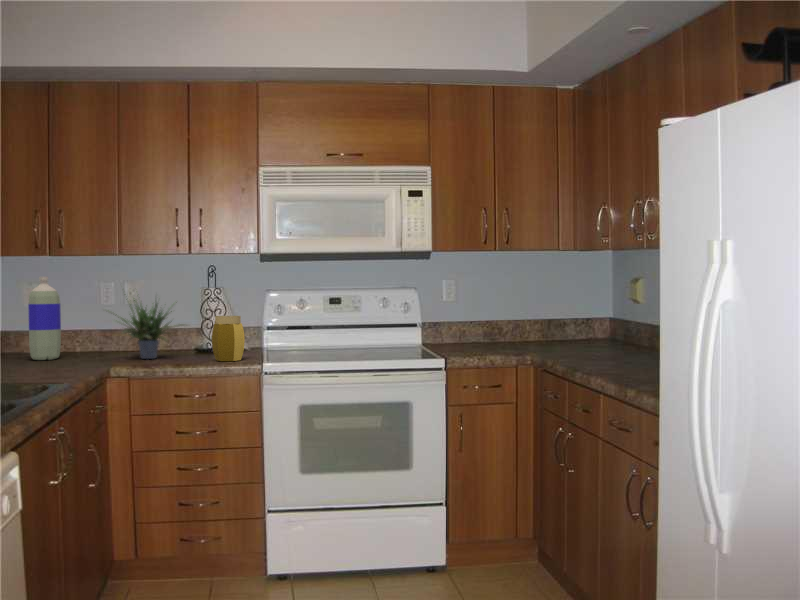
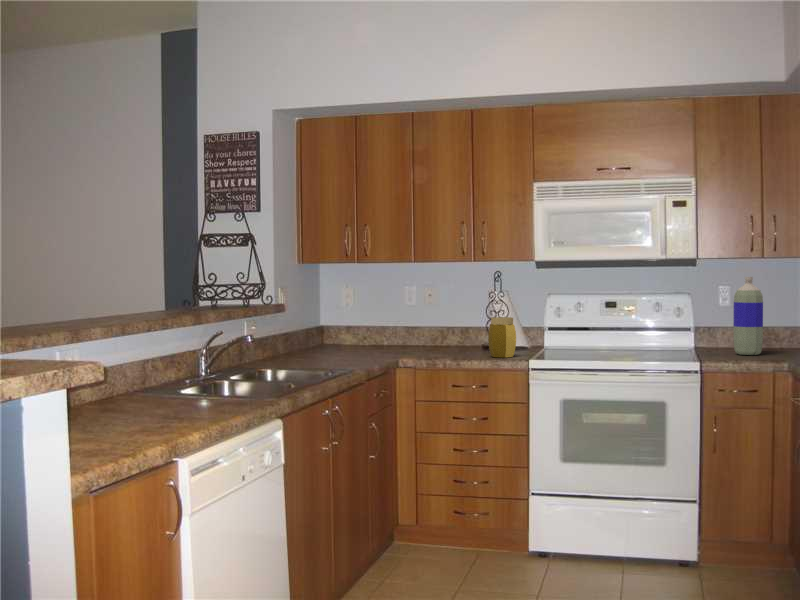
bottle: present [28,277,61,360] -> present [733,277,763,355]
potted plant: present [108,299,187,359] -> none [400,287,475,353]

